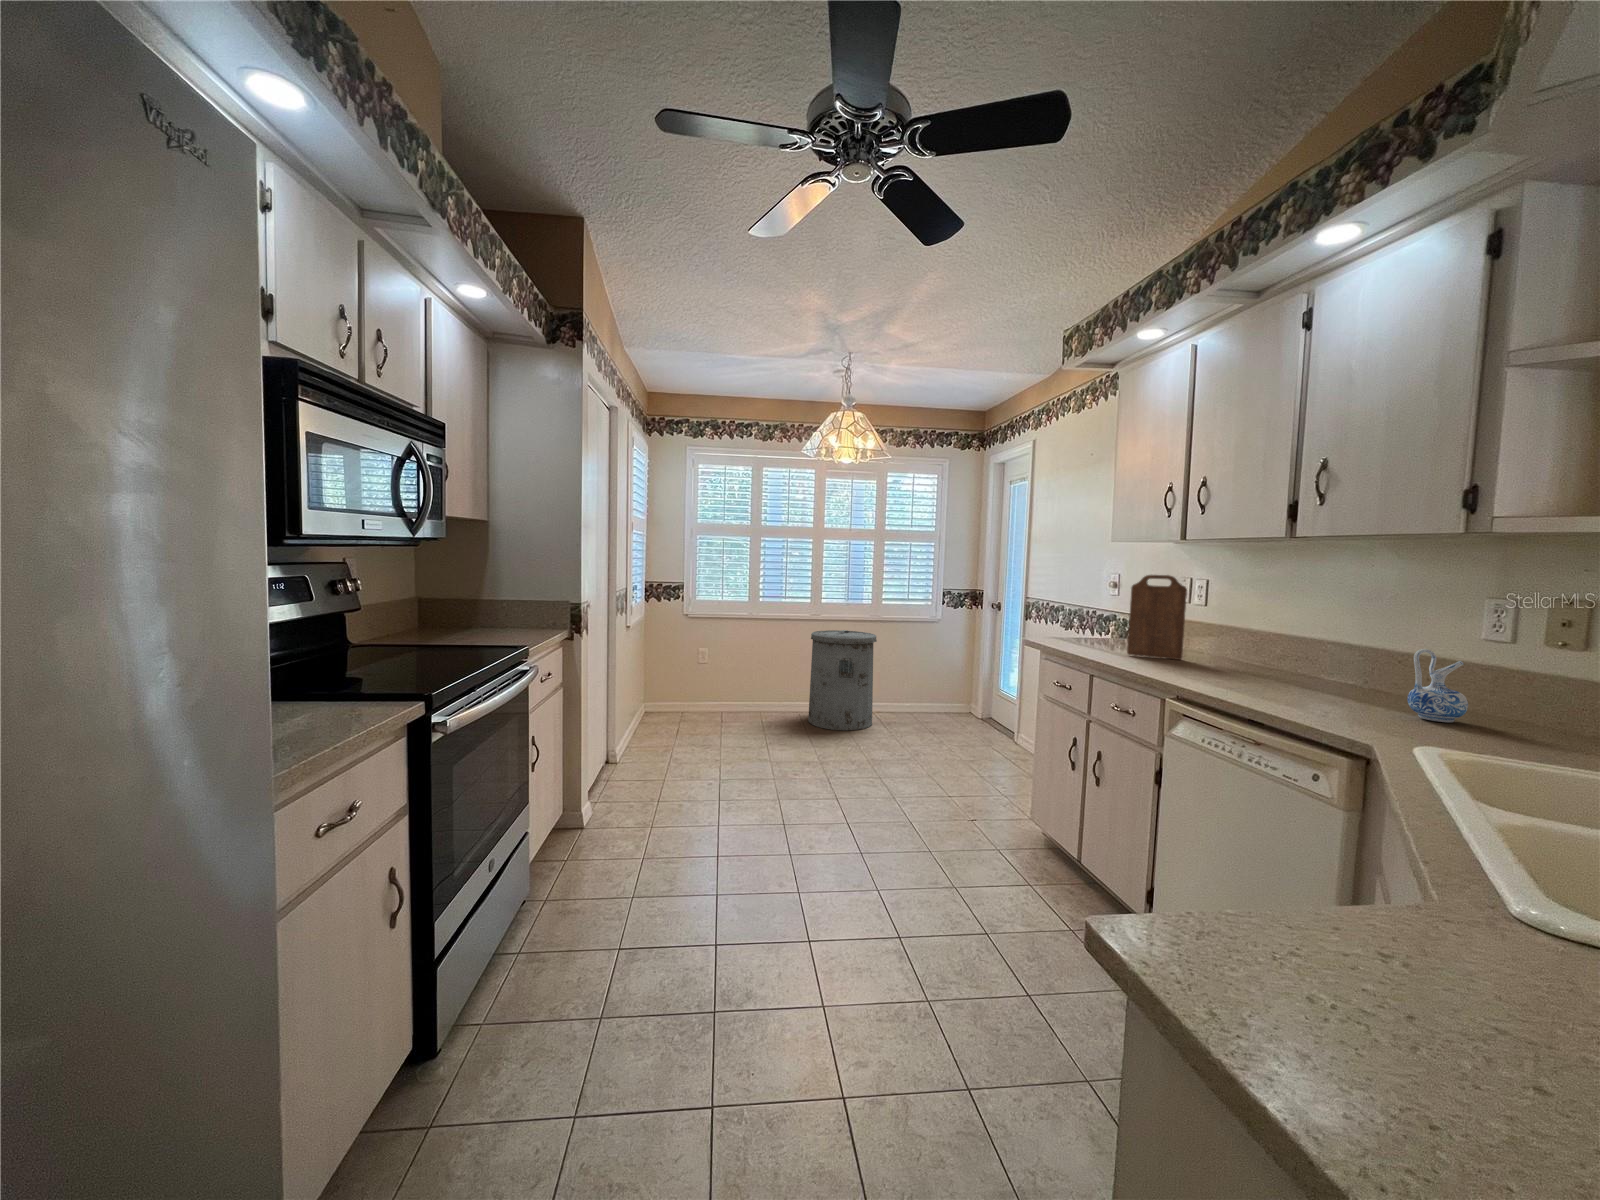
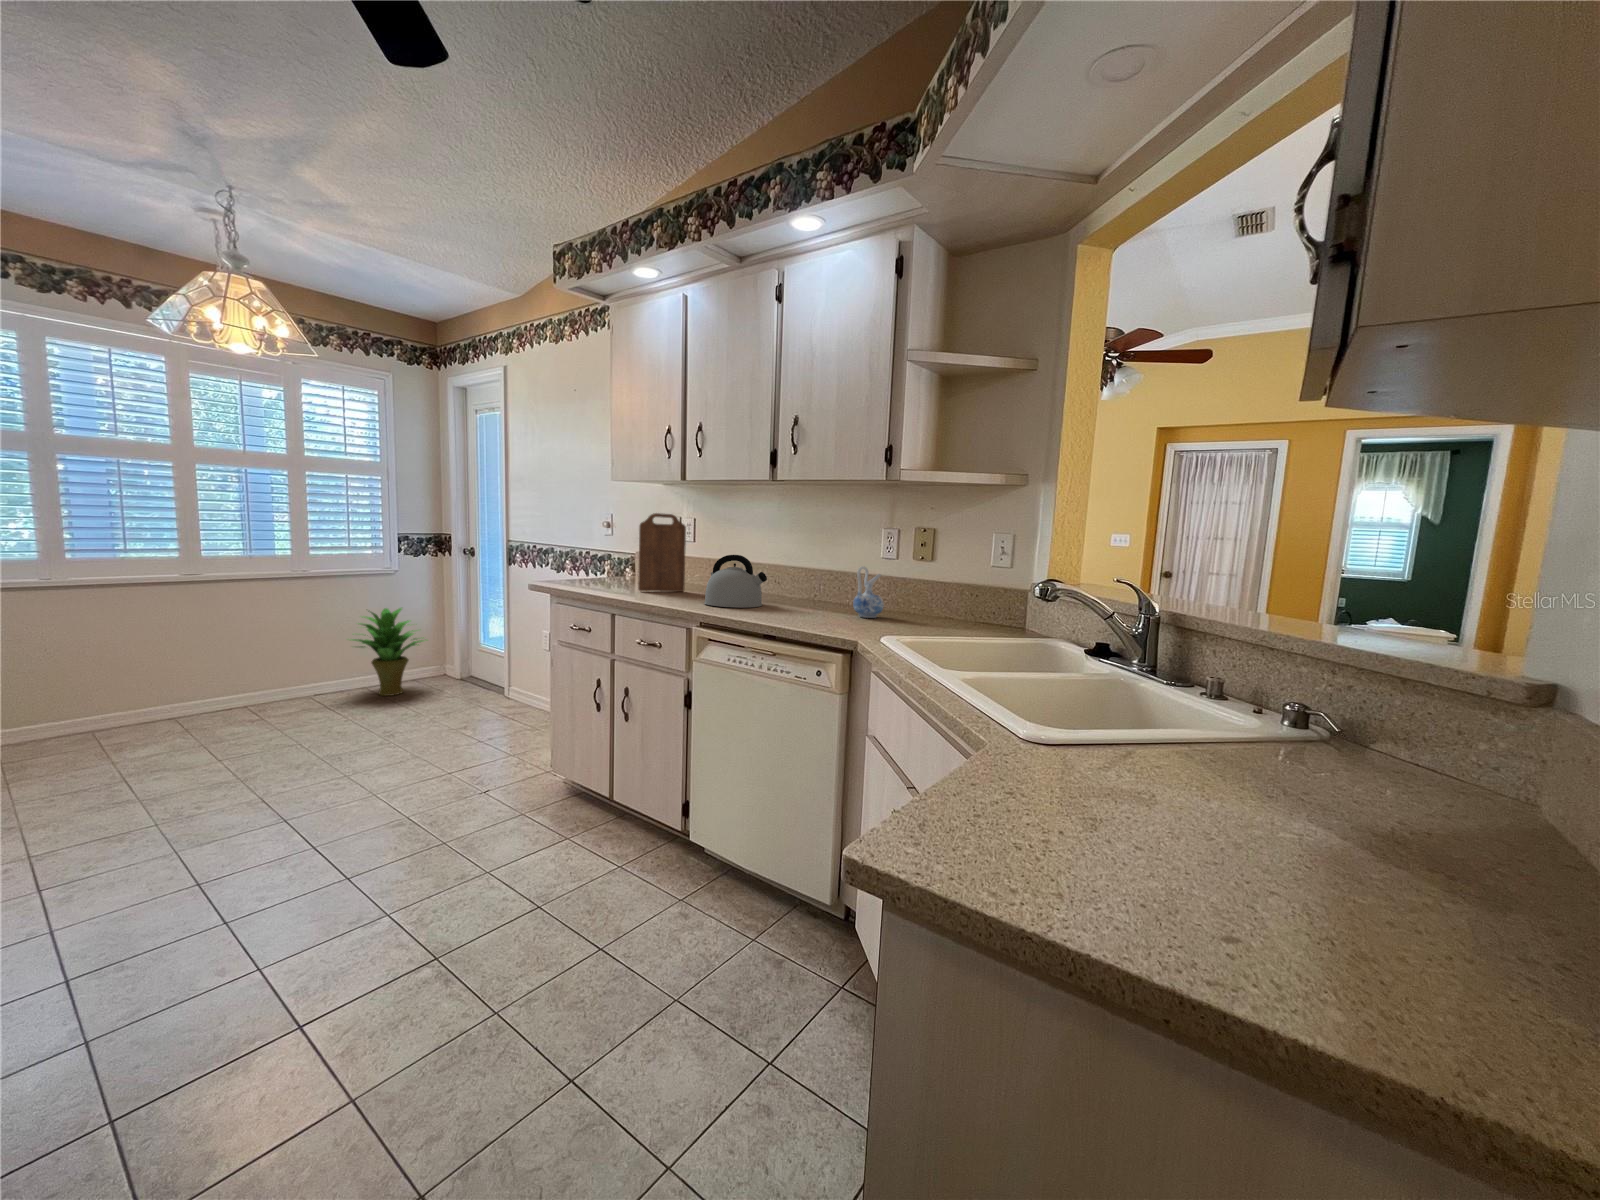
kettle: none [1191,623,1278,686] -> present [704,555,767,608]
trash can: present [808,630,877,730] -> none [176,591,307,735]
potted plant: none [901,650,958,722] -> present [351,608,424,696]

